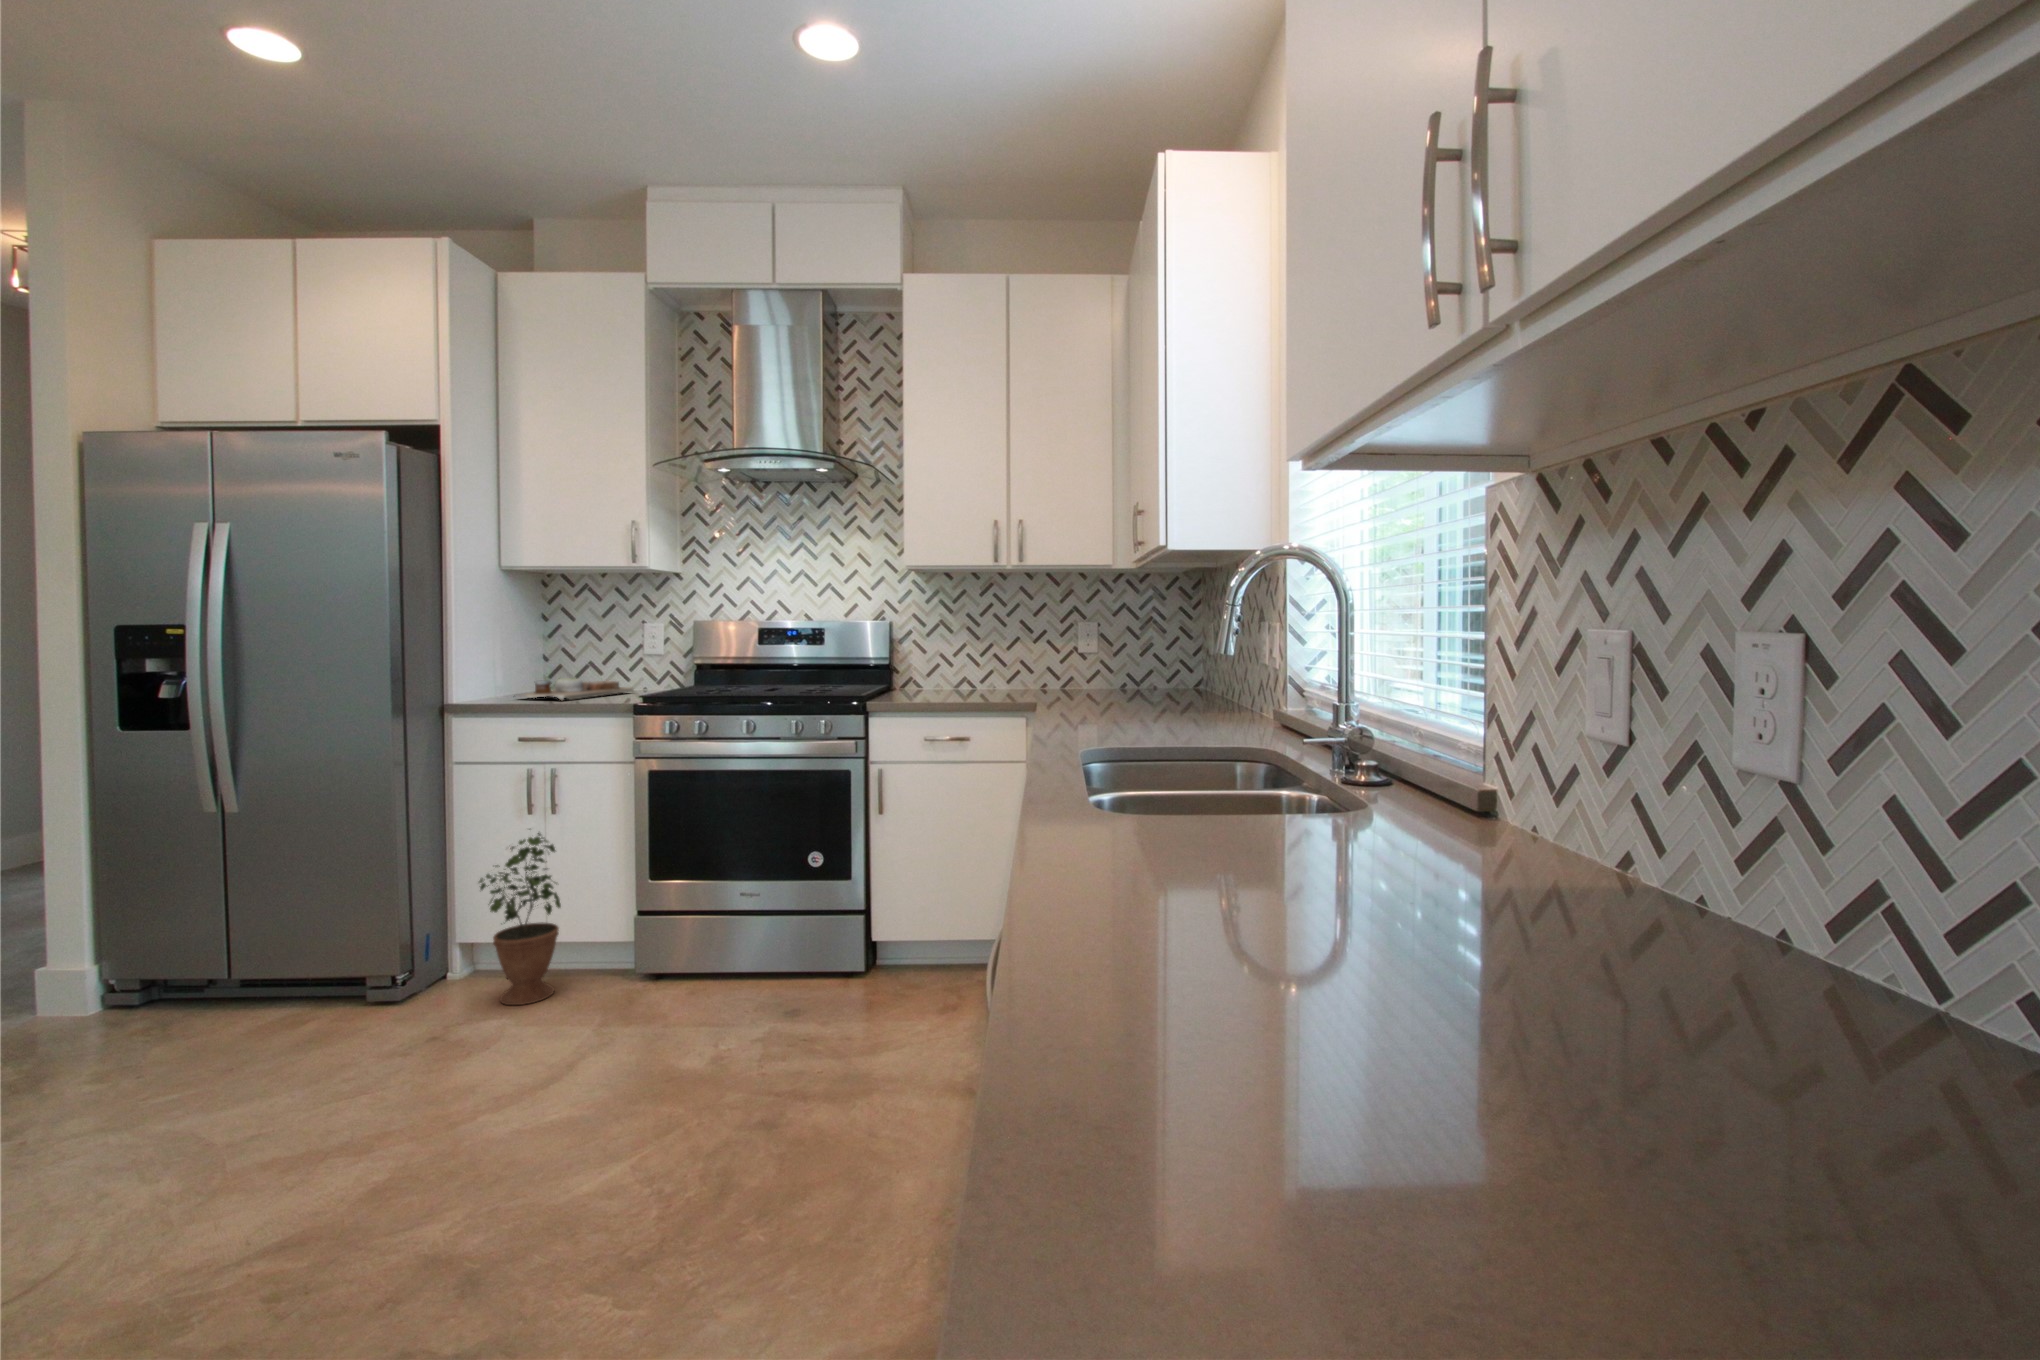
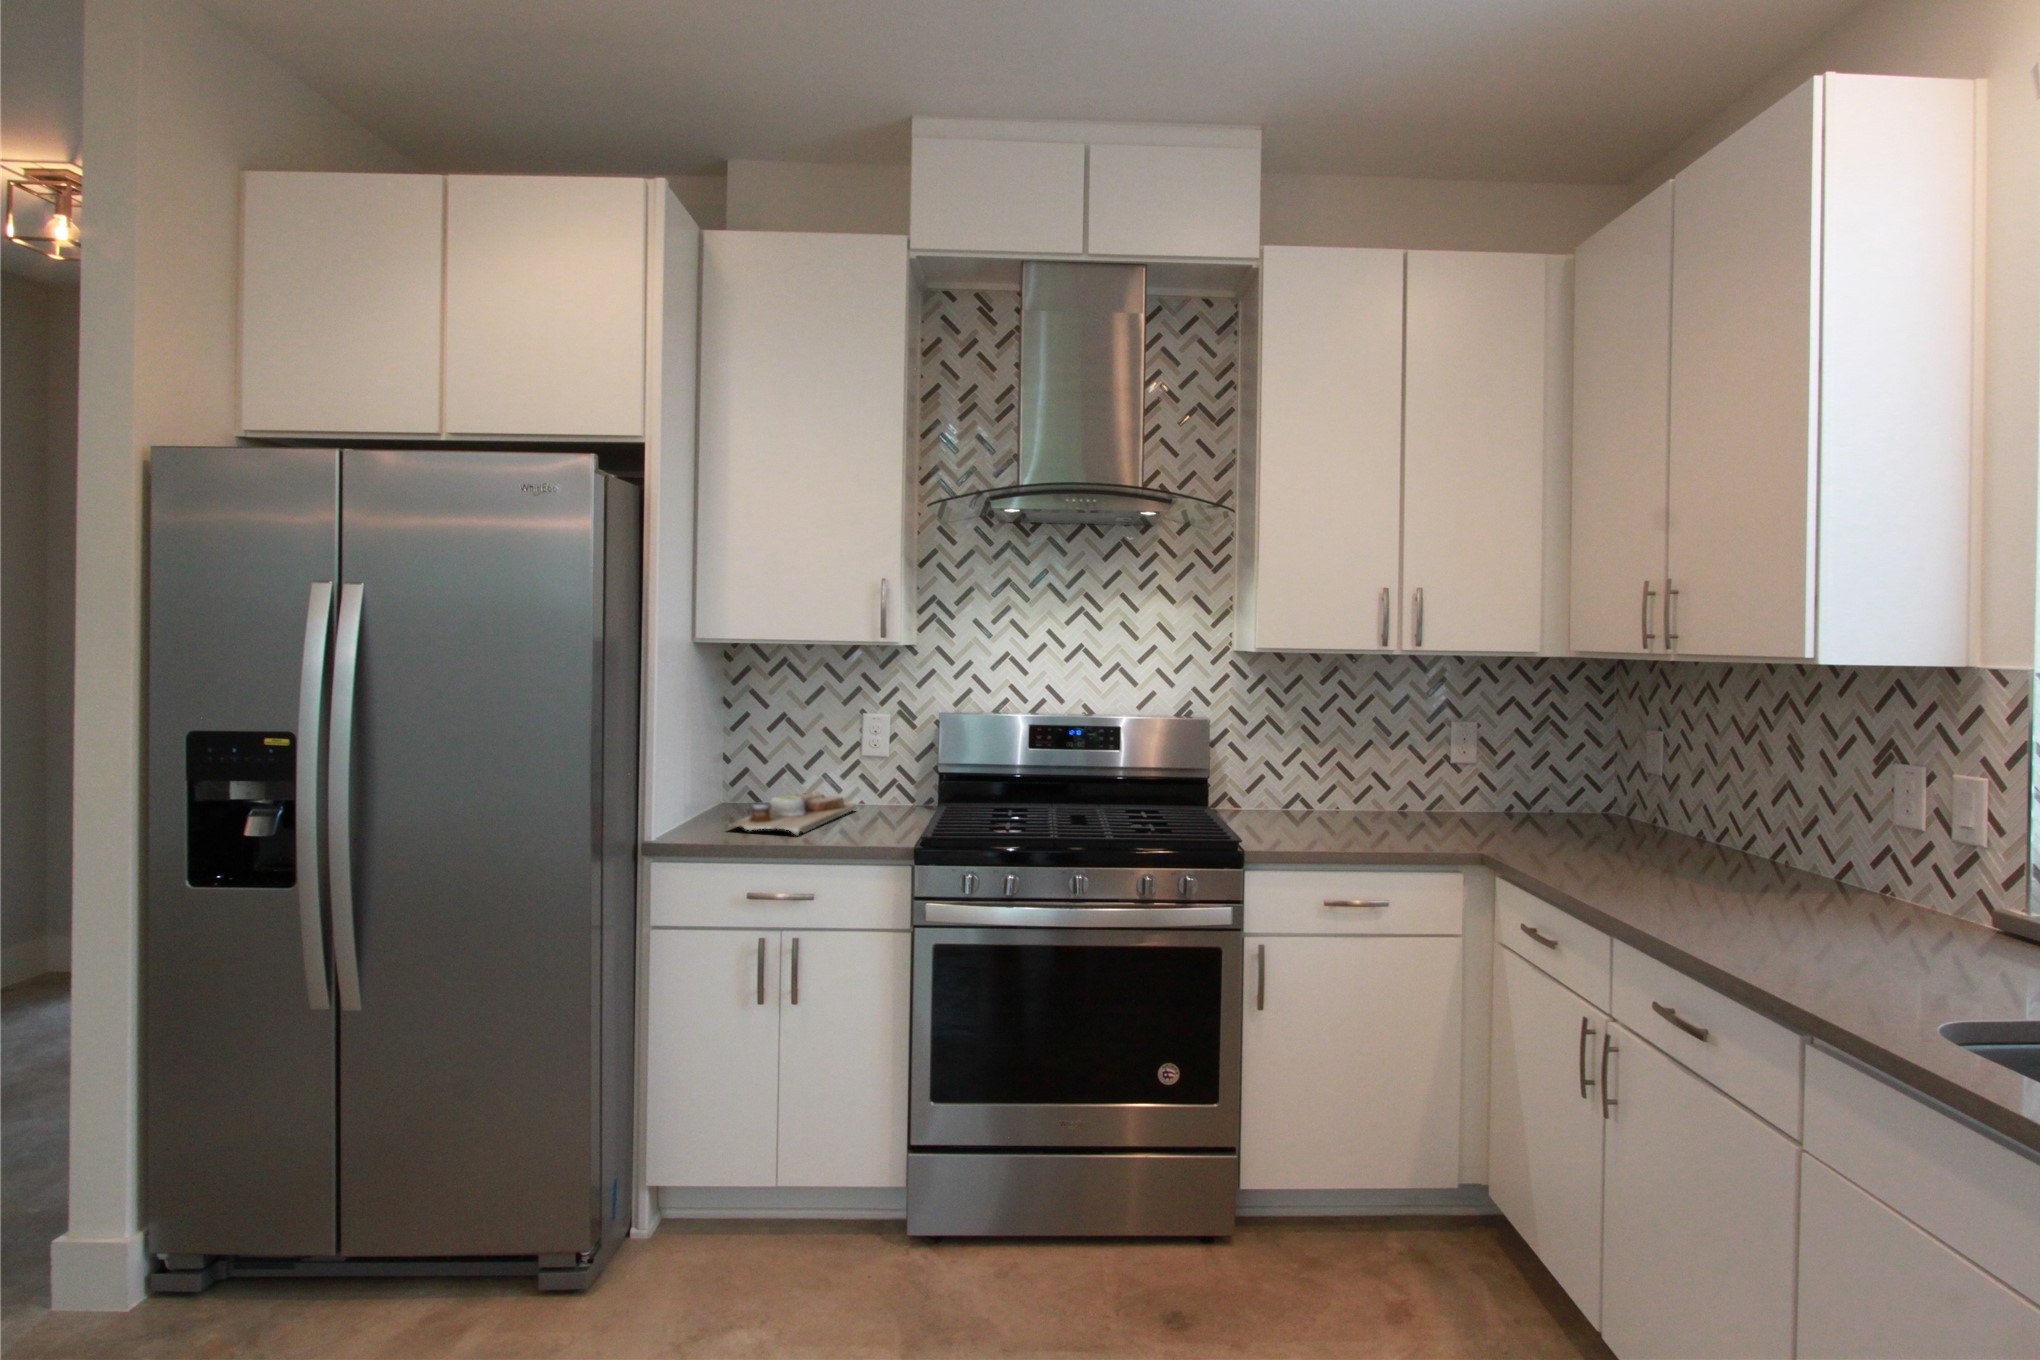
potted plant: present [479,833,561,1005] -> none [705,1030,815,1304]

